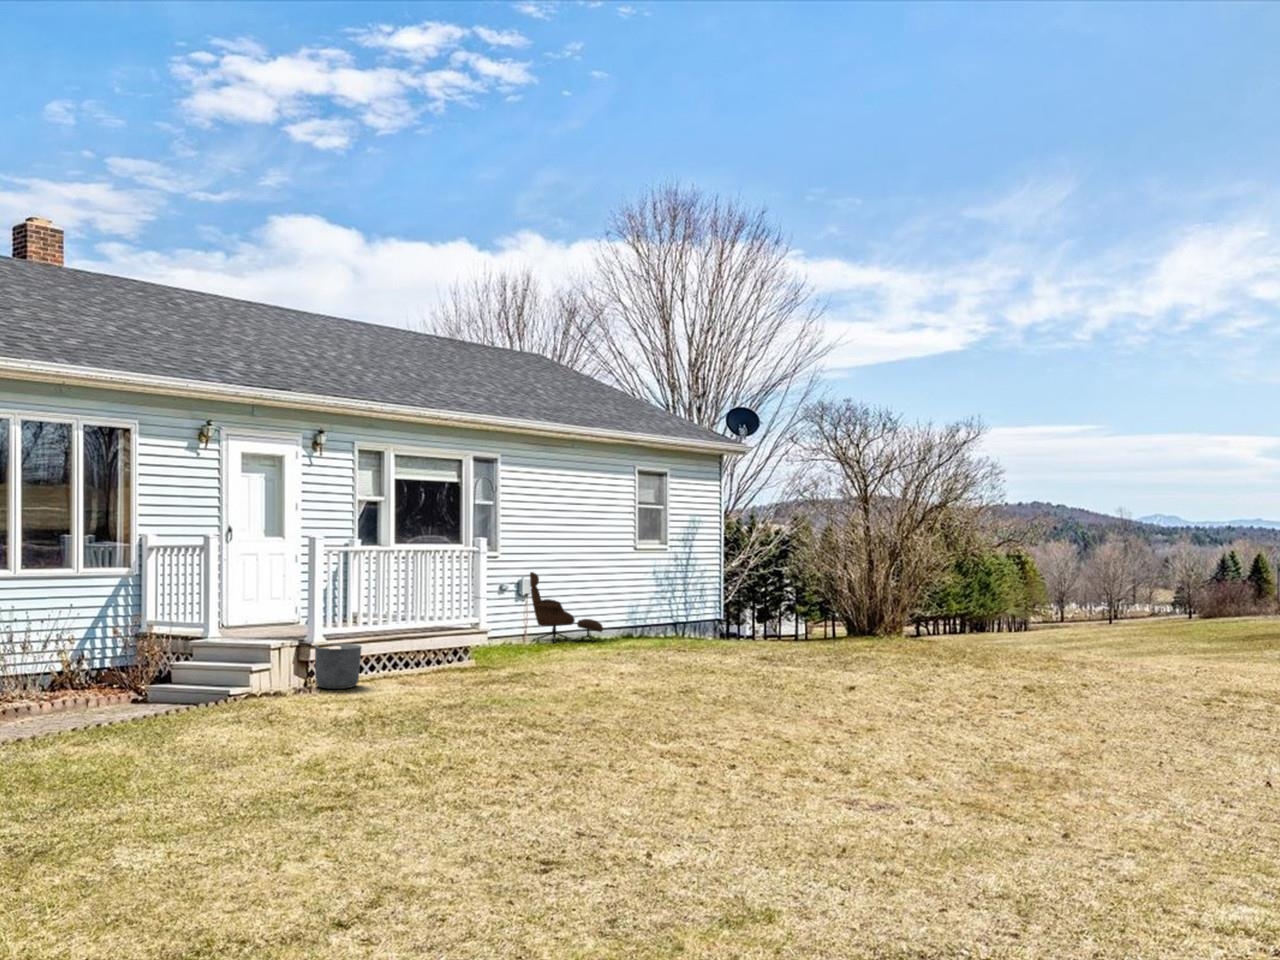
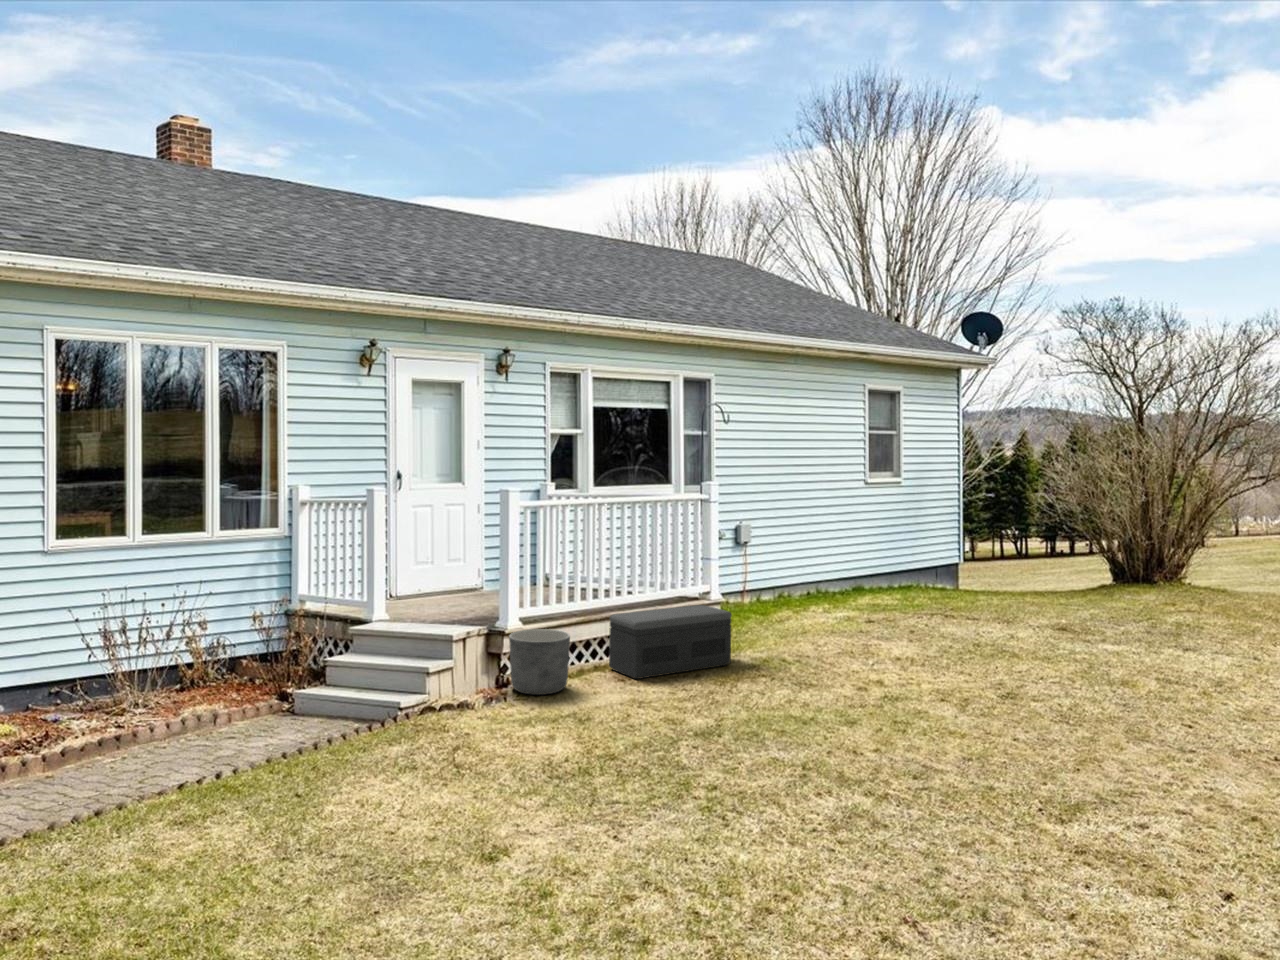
lounge chair: present [530,572,603,643] -> none [750,514,840,600]
storage bench: none [393,632,489,682] -> present [609,605,732,679]

